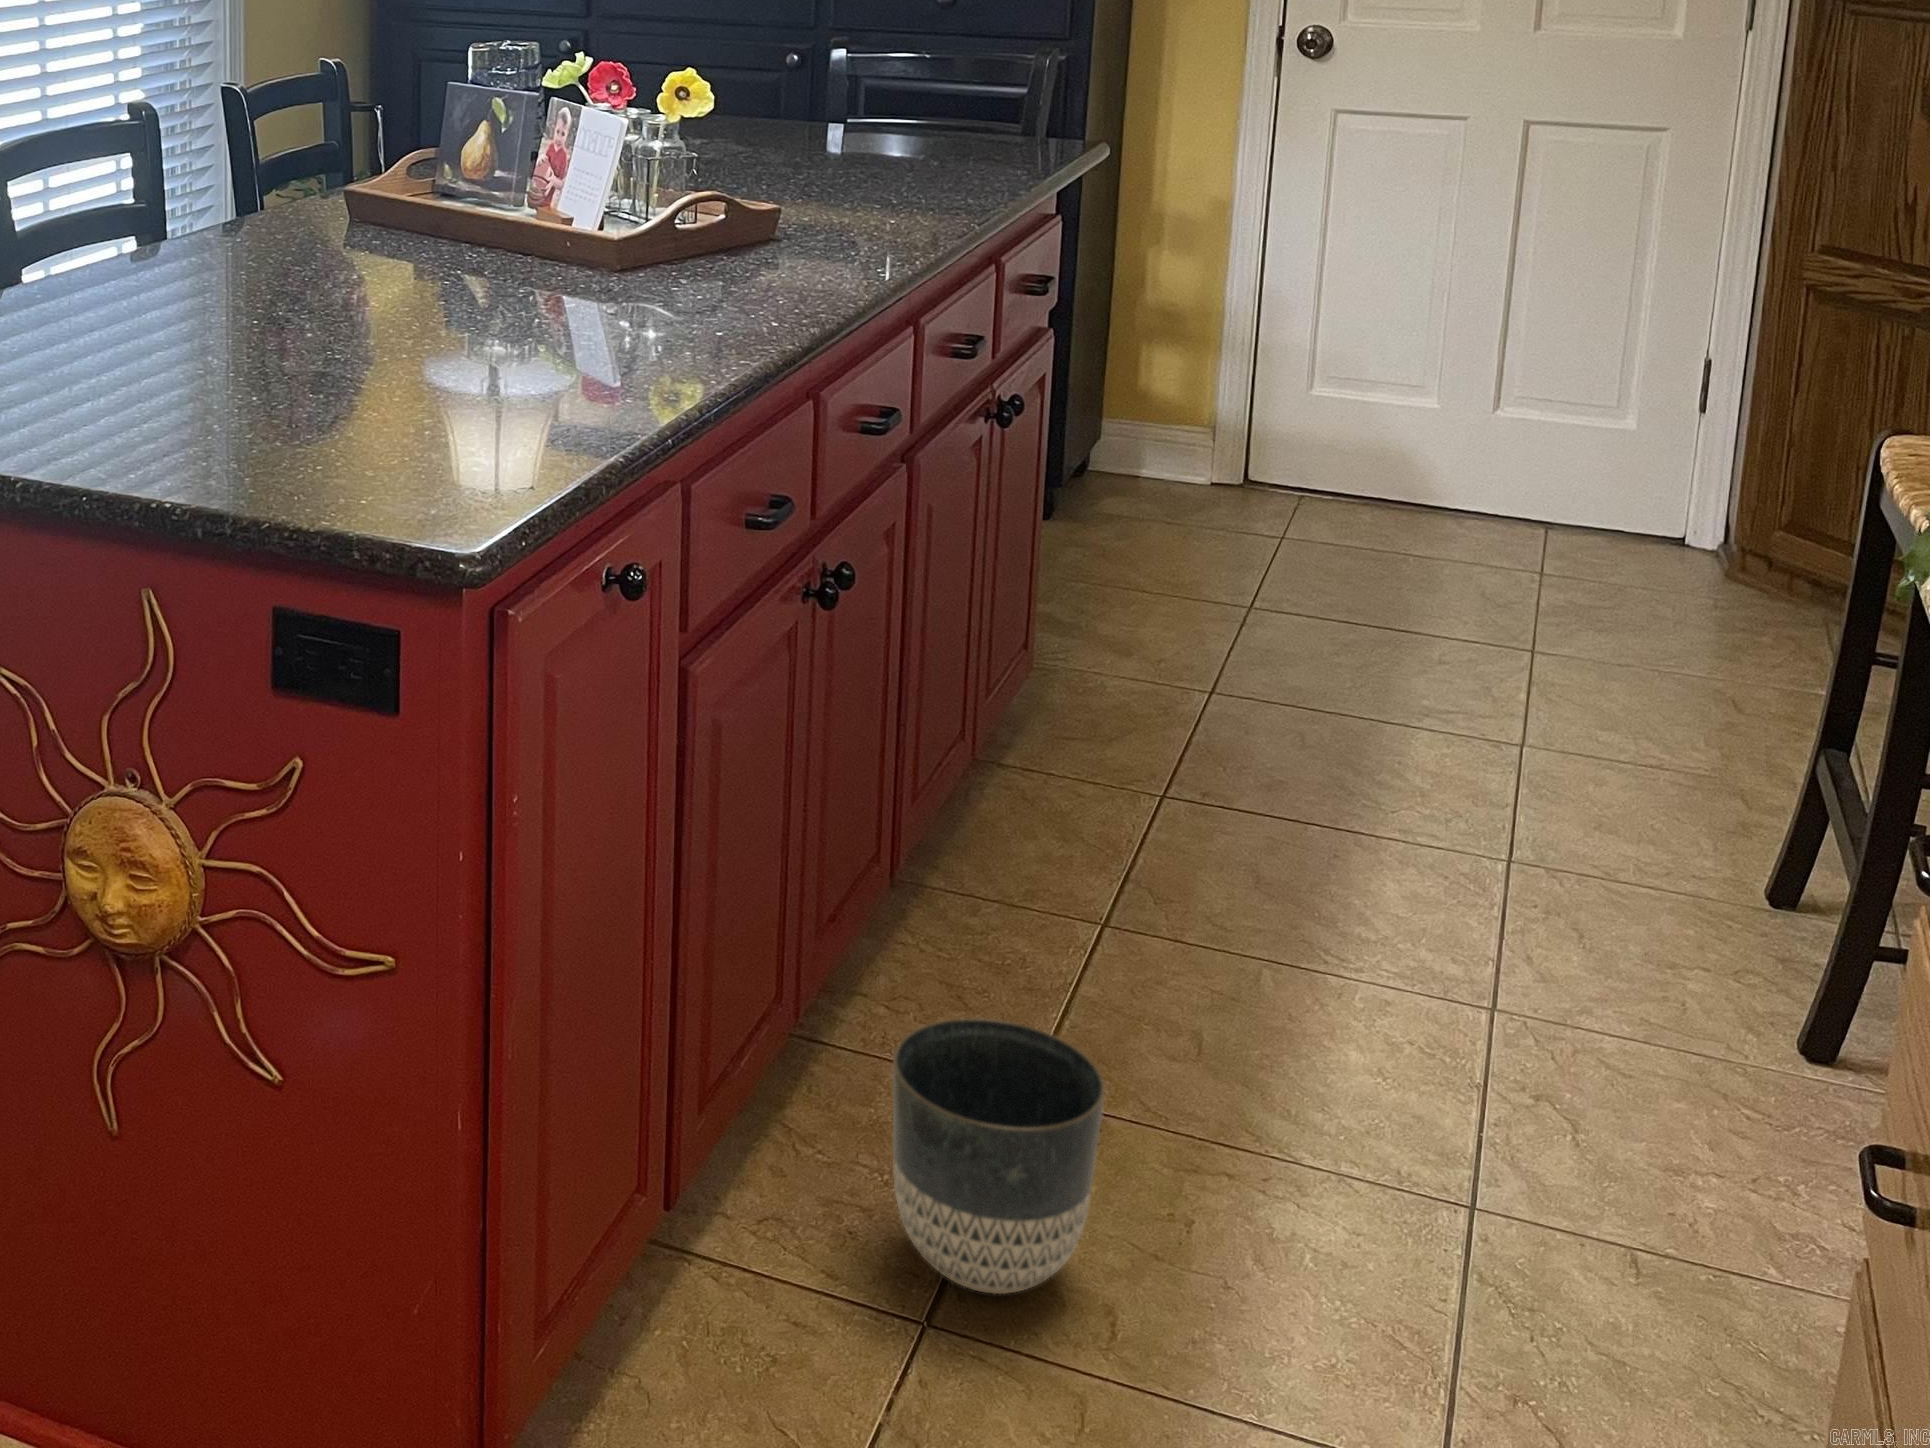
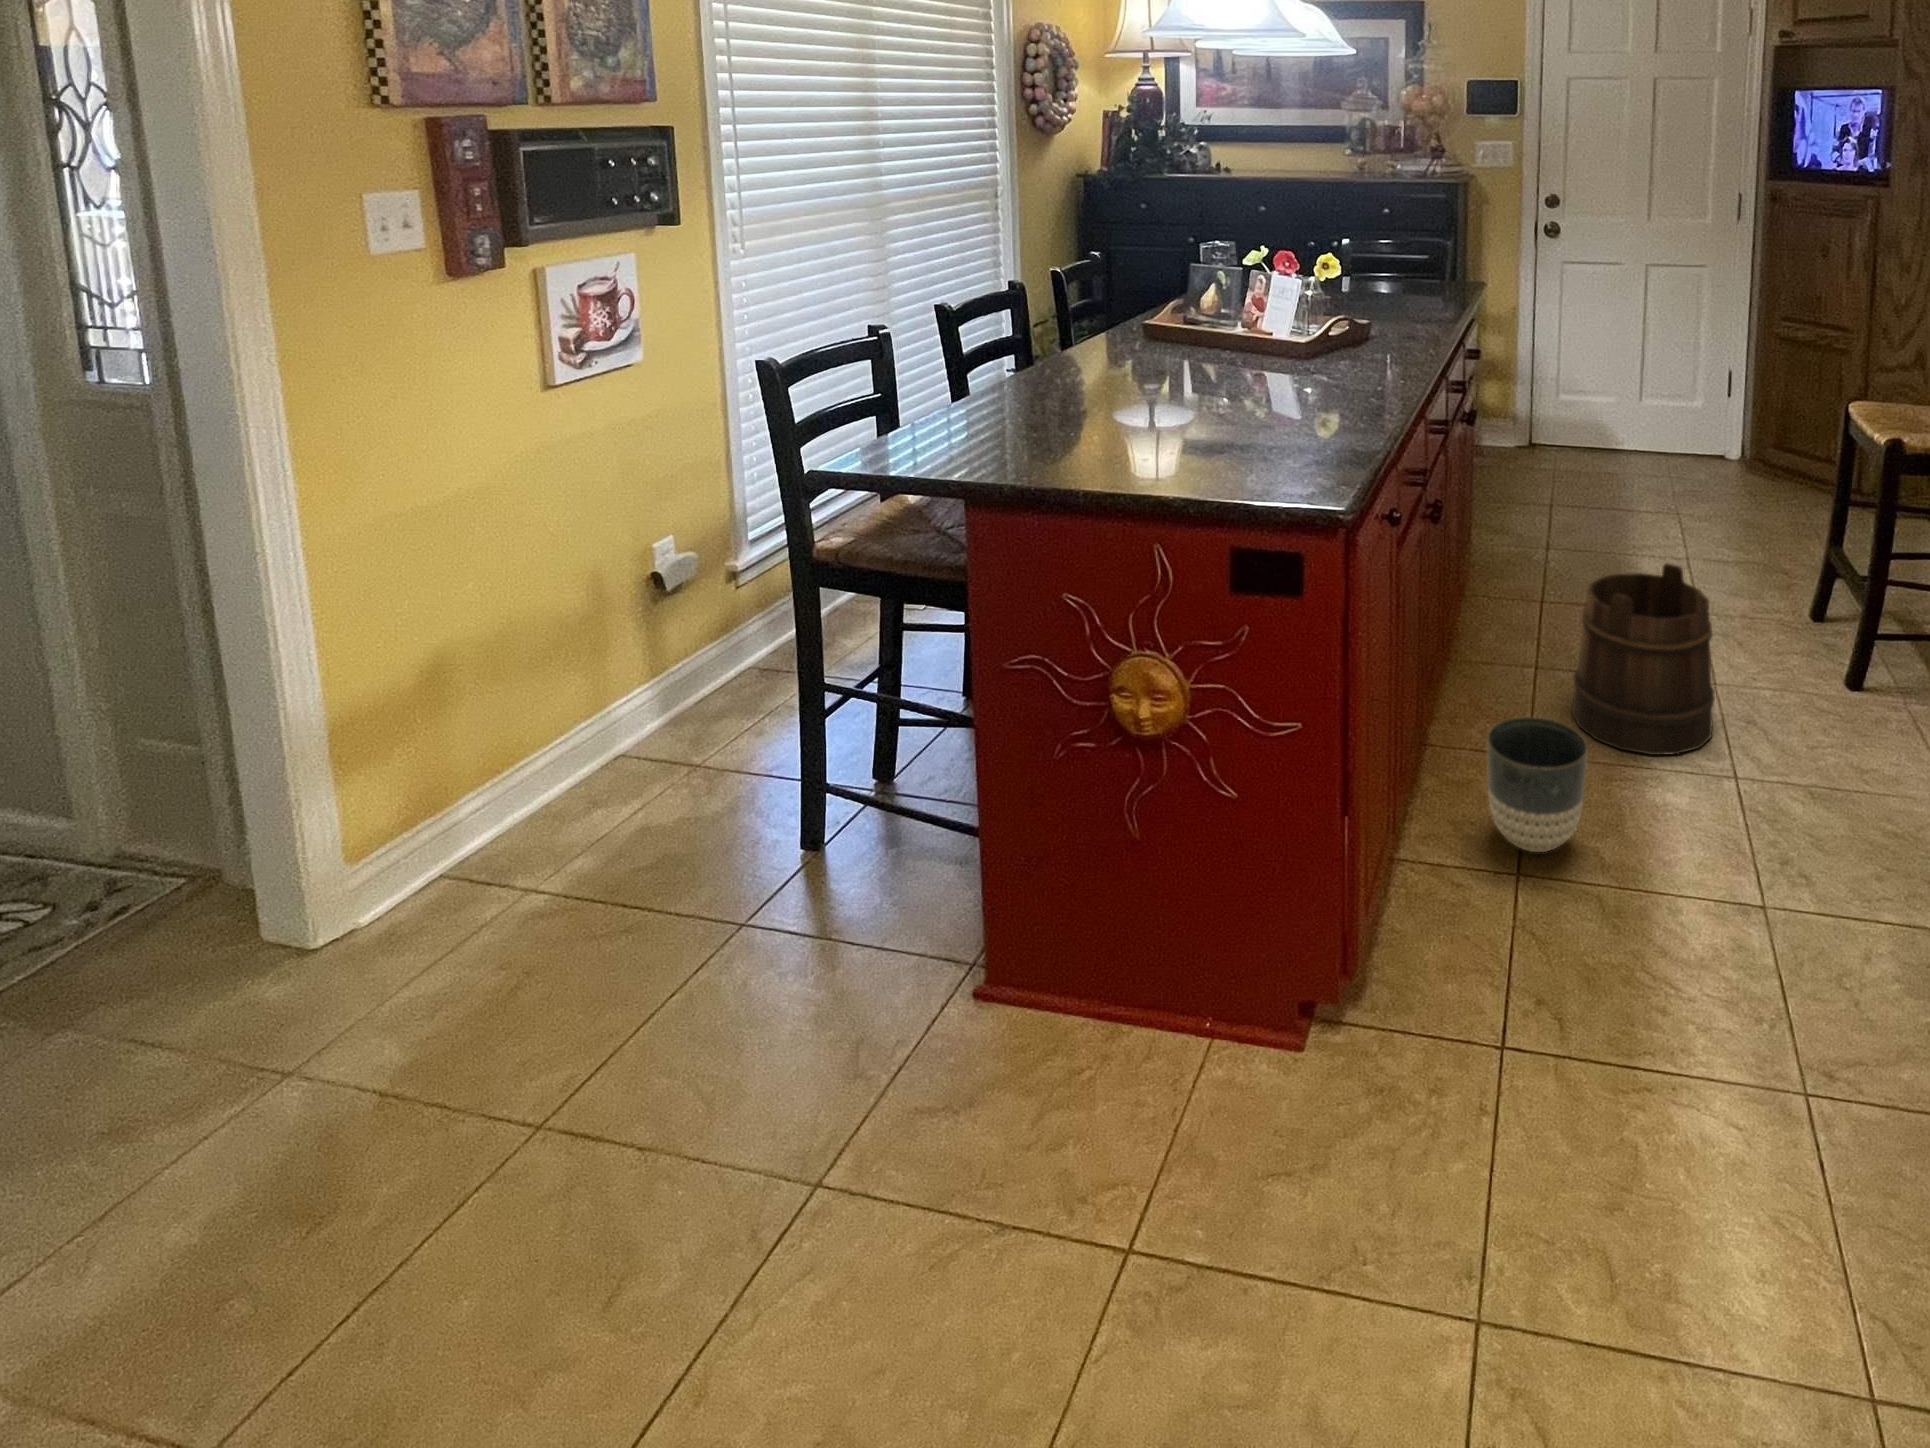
bucket: none [1152,744,1468,1144] -> present [1572,563,1715,755]

